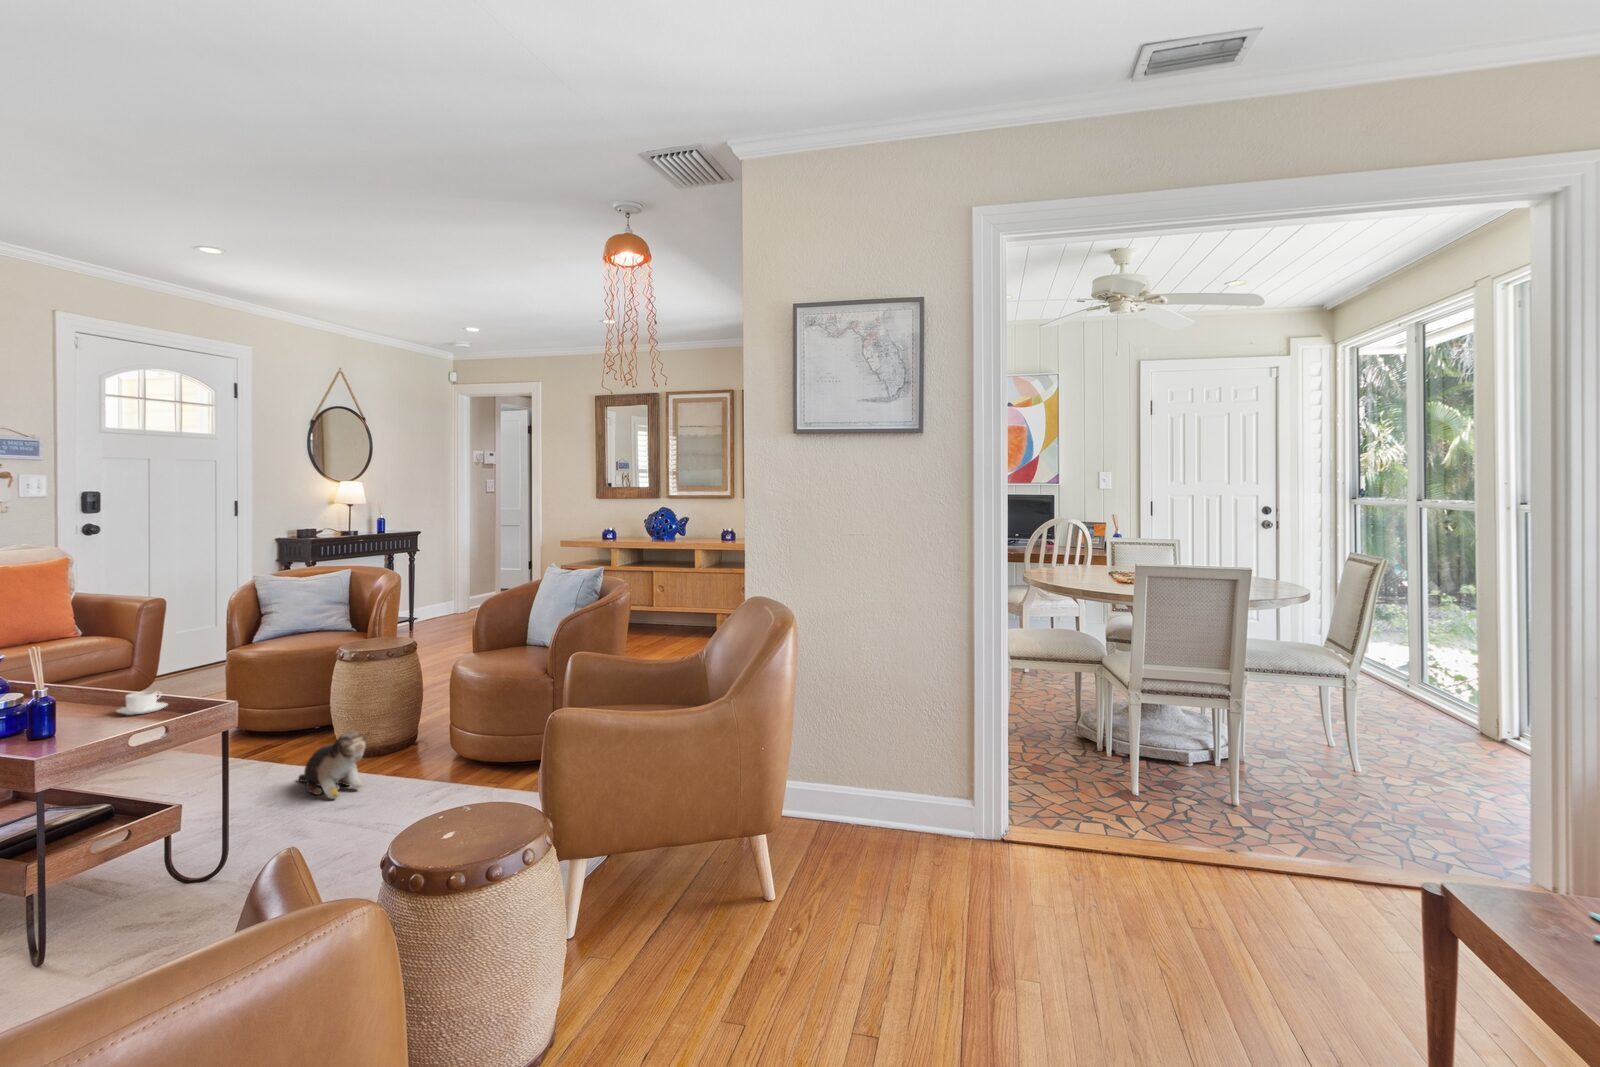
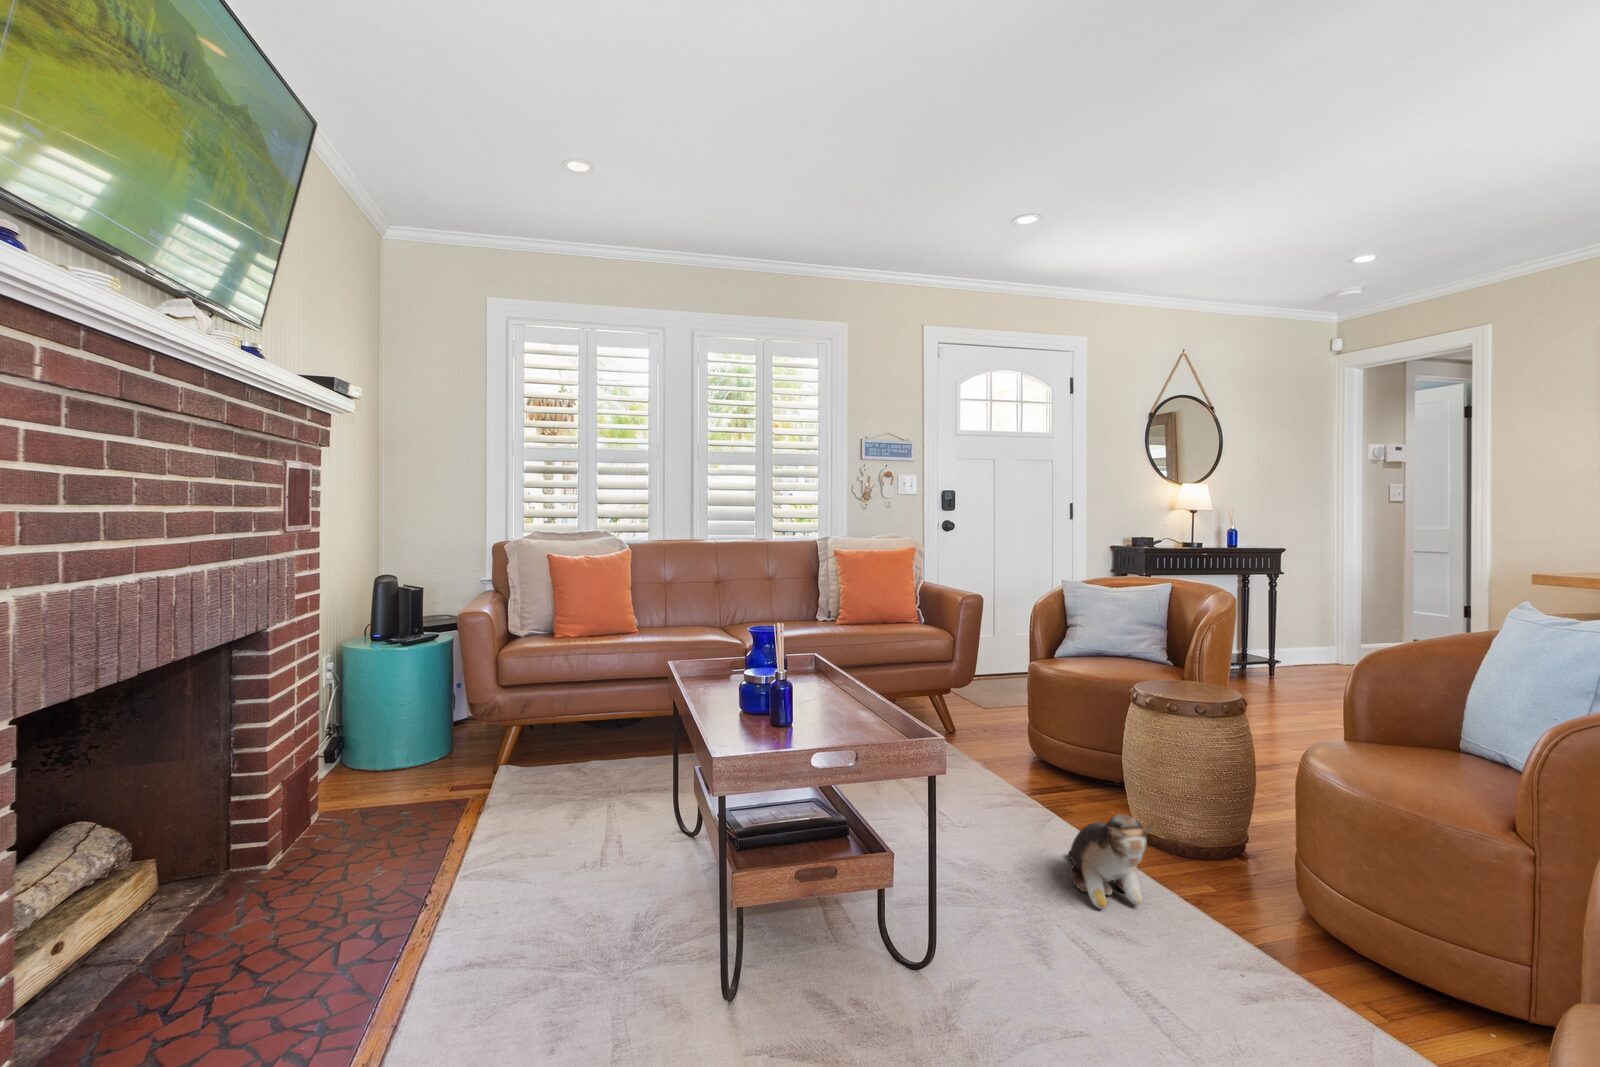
coffee cup: present [117,691,168,715] -> none [848,698,898,727]

